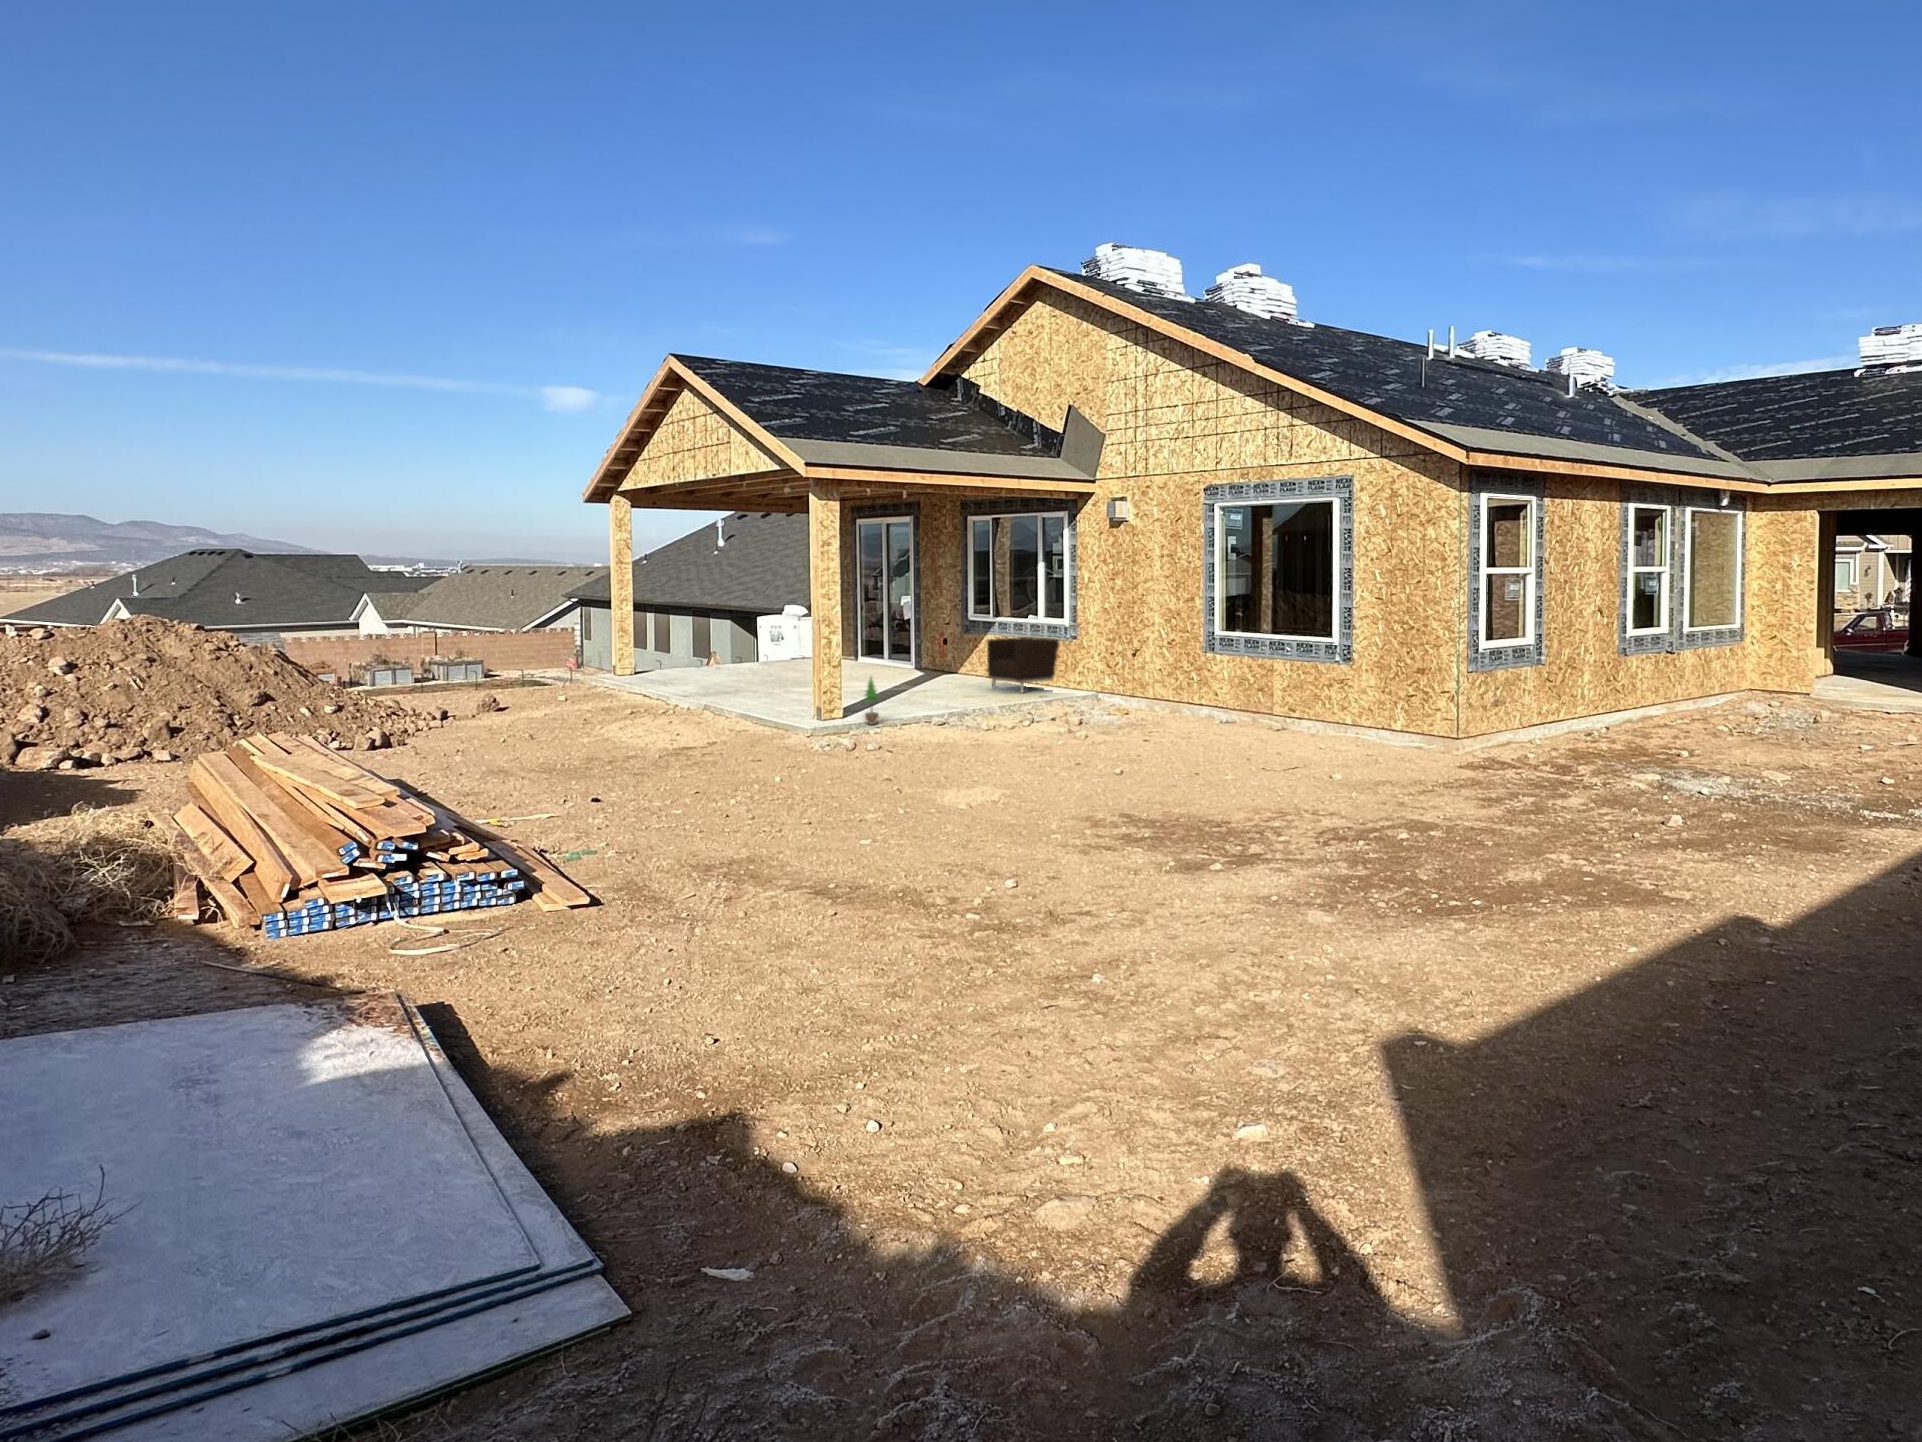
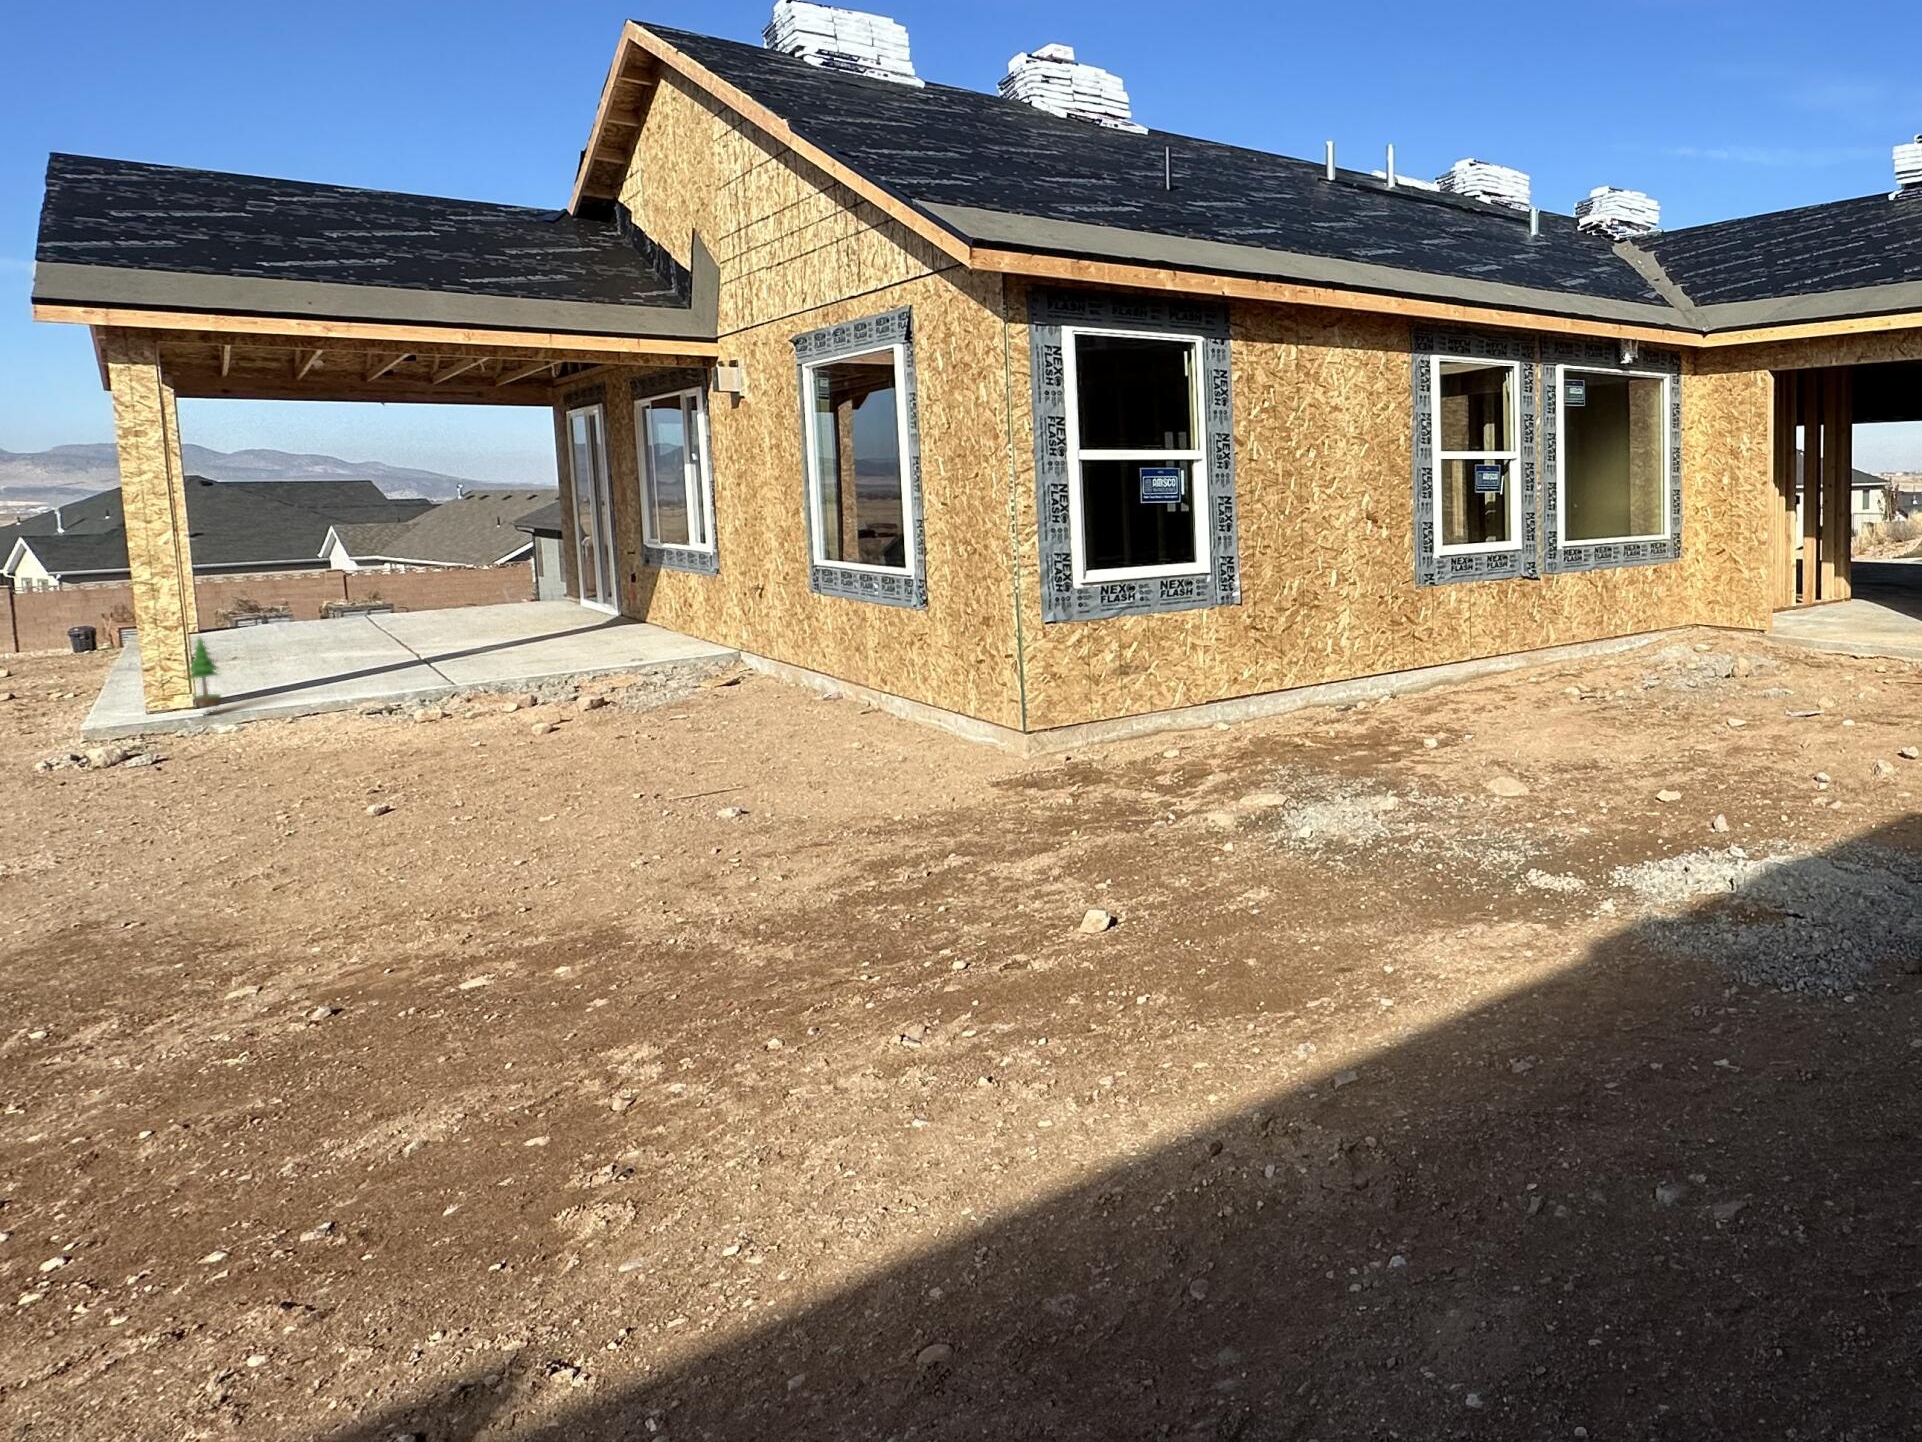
armchair: present [987,637,1059,693] -> none [593,568,703,650]

